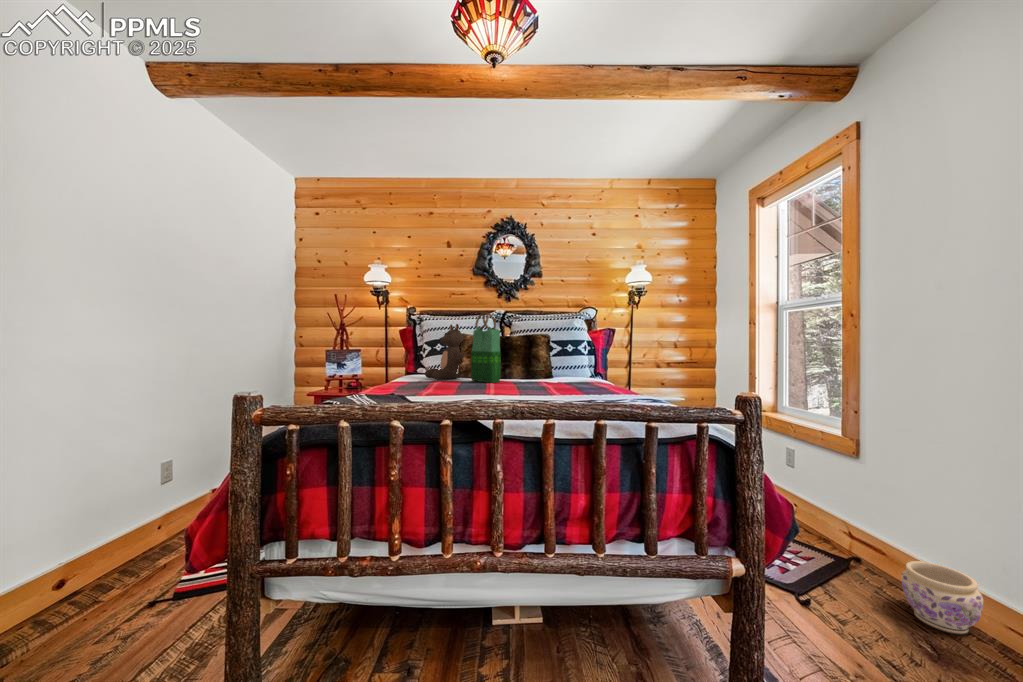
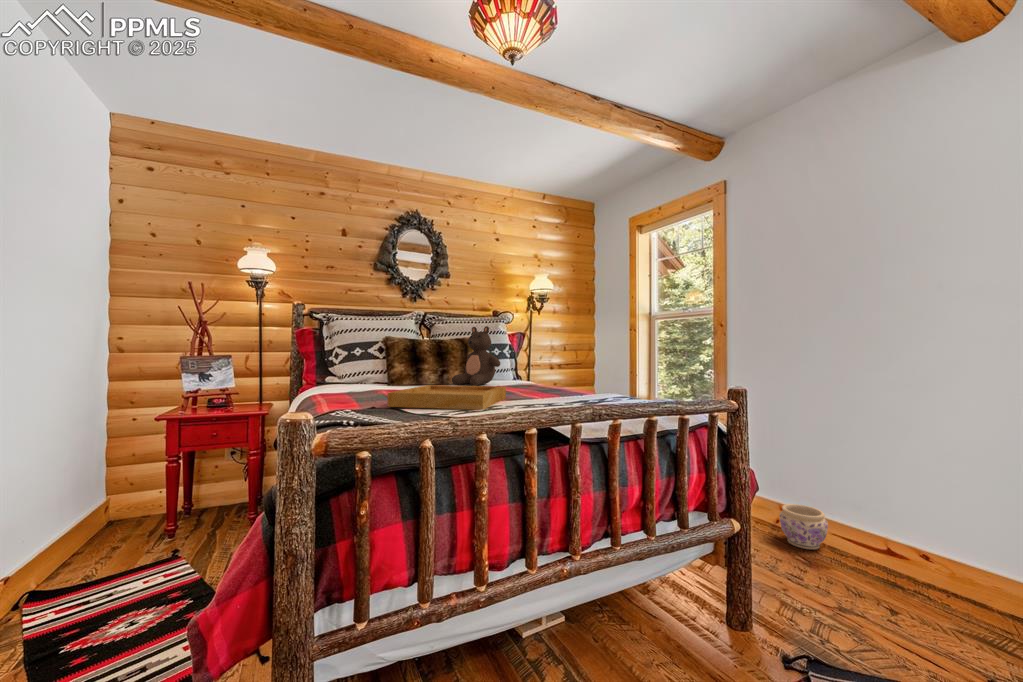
tote bag: present [471,312,501,383] -> none [408,314,448,391]
teddy bear: present [425,324,464,380] -> present [452,326,500,386]
tray: none [397,377,517,401] -> present [387,385,506,410]

